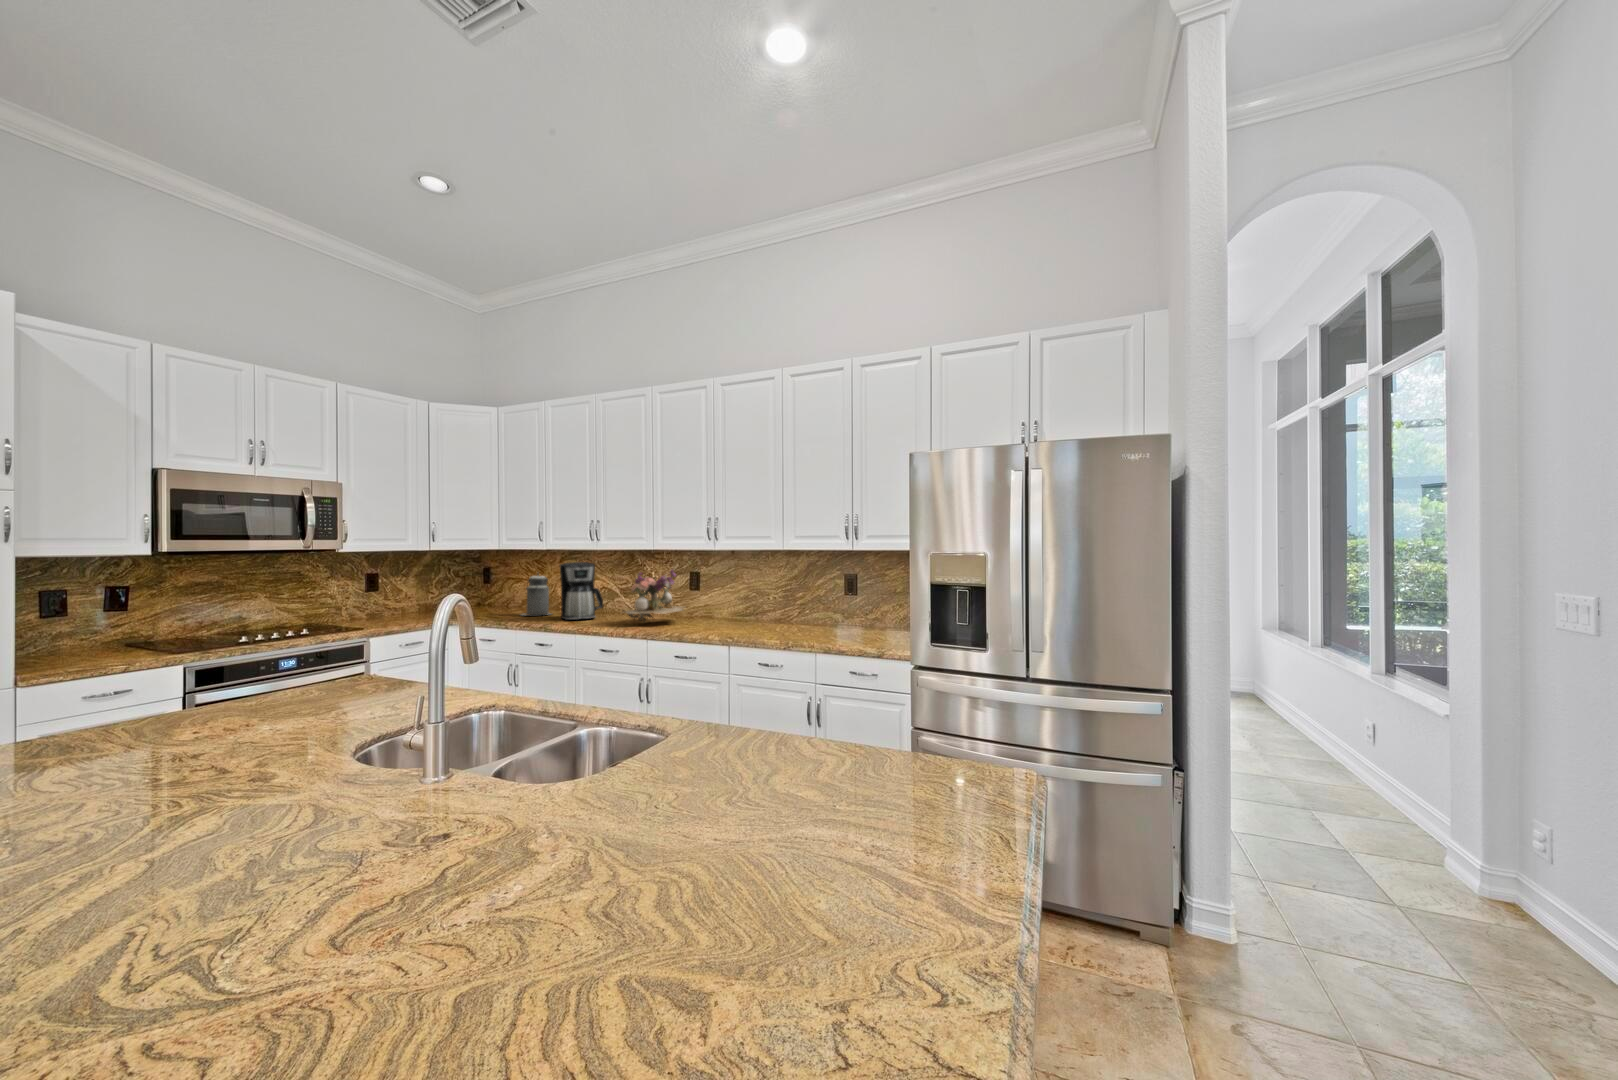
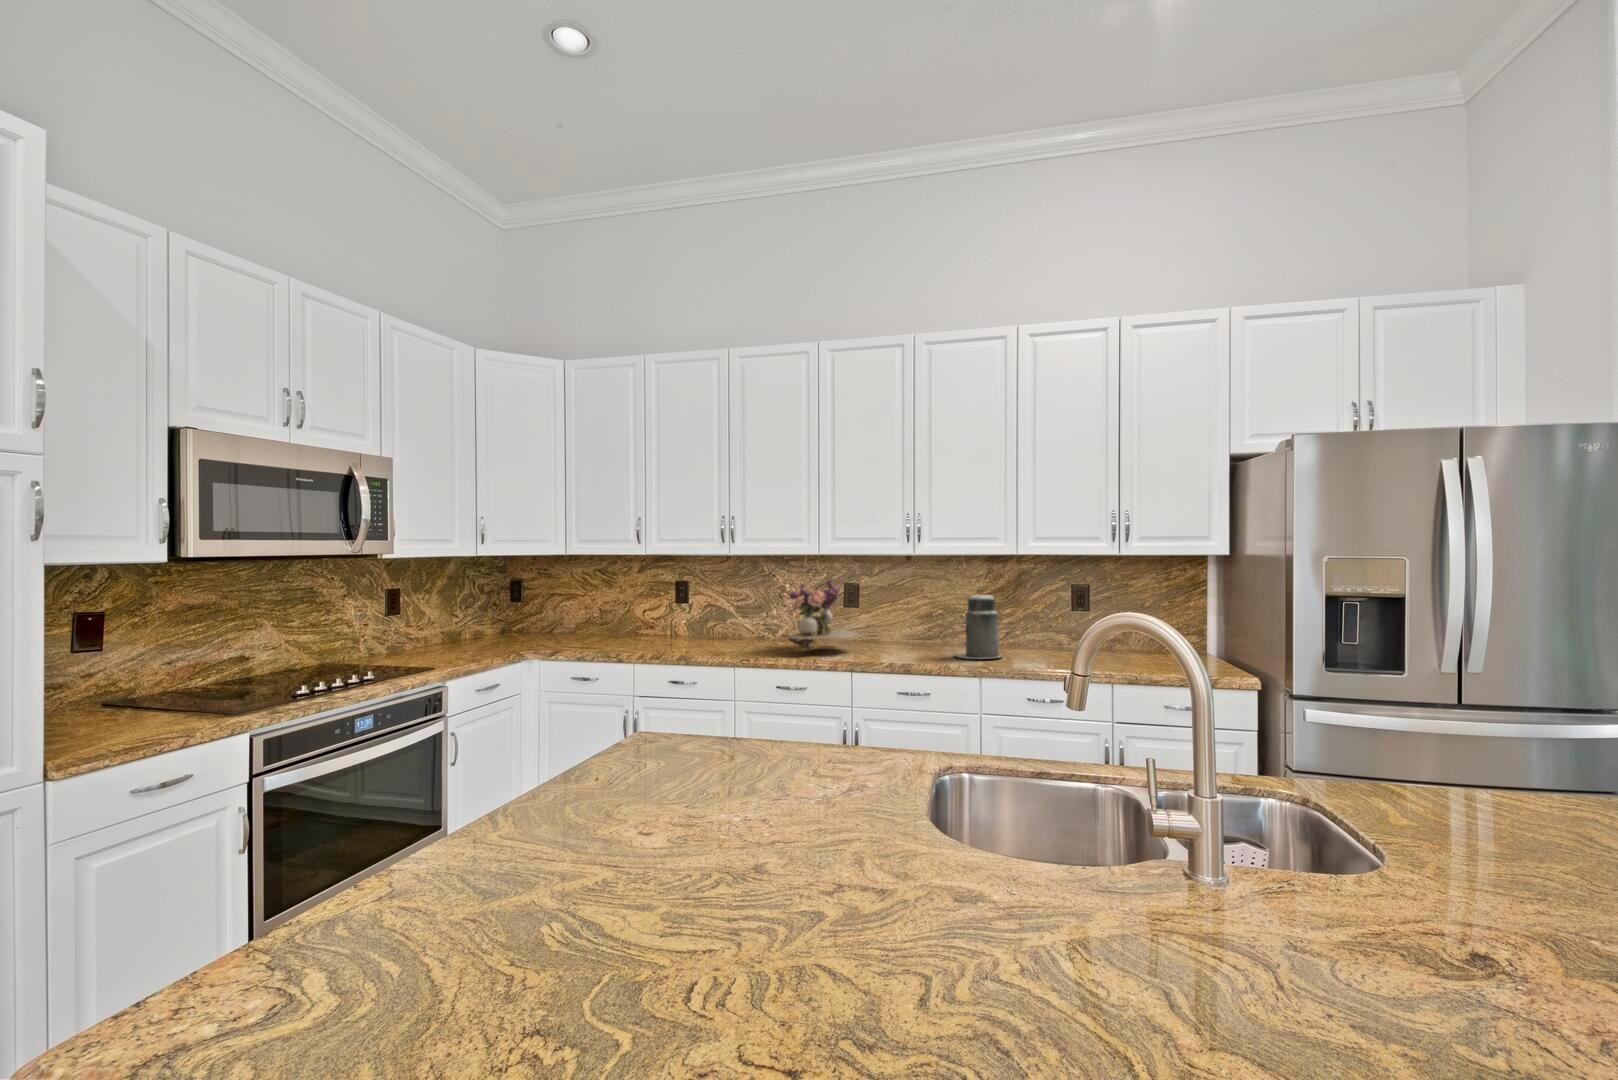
coffee maker: present [560,562,604,620] -> none [671,571,732,650]
canister: present [522,573,550,616] -> present [955,589,1001,659]

